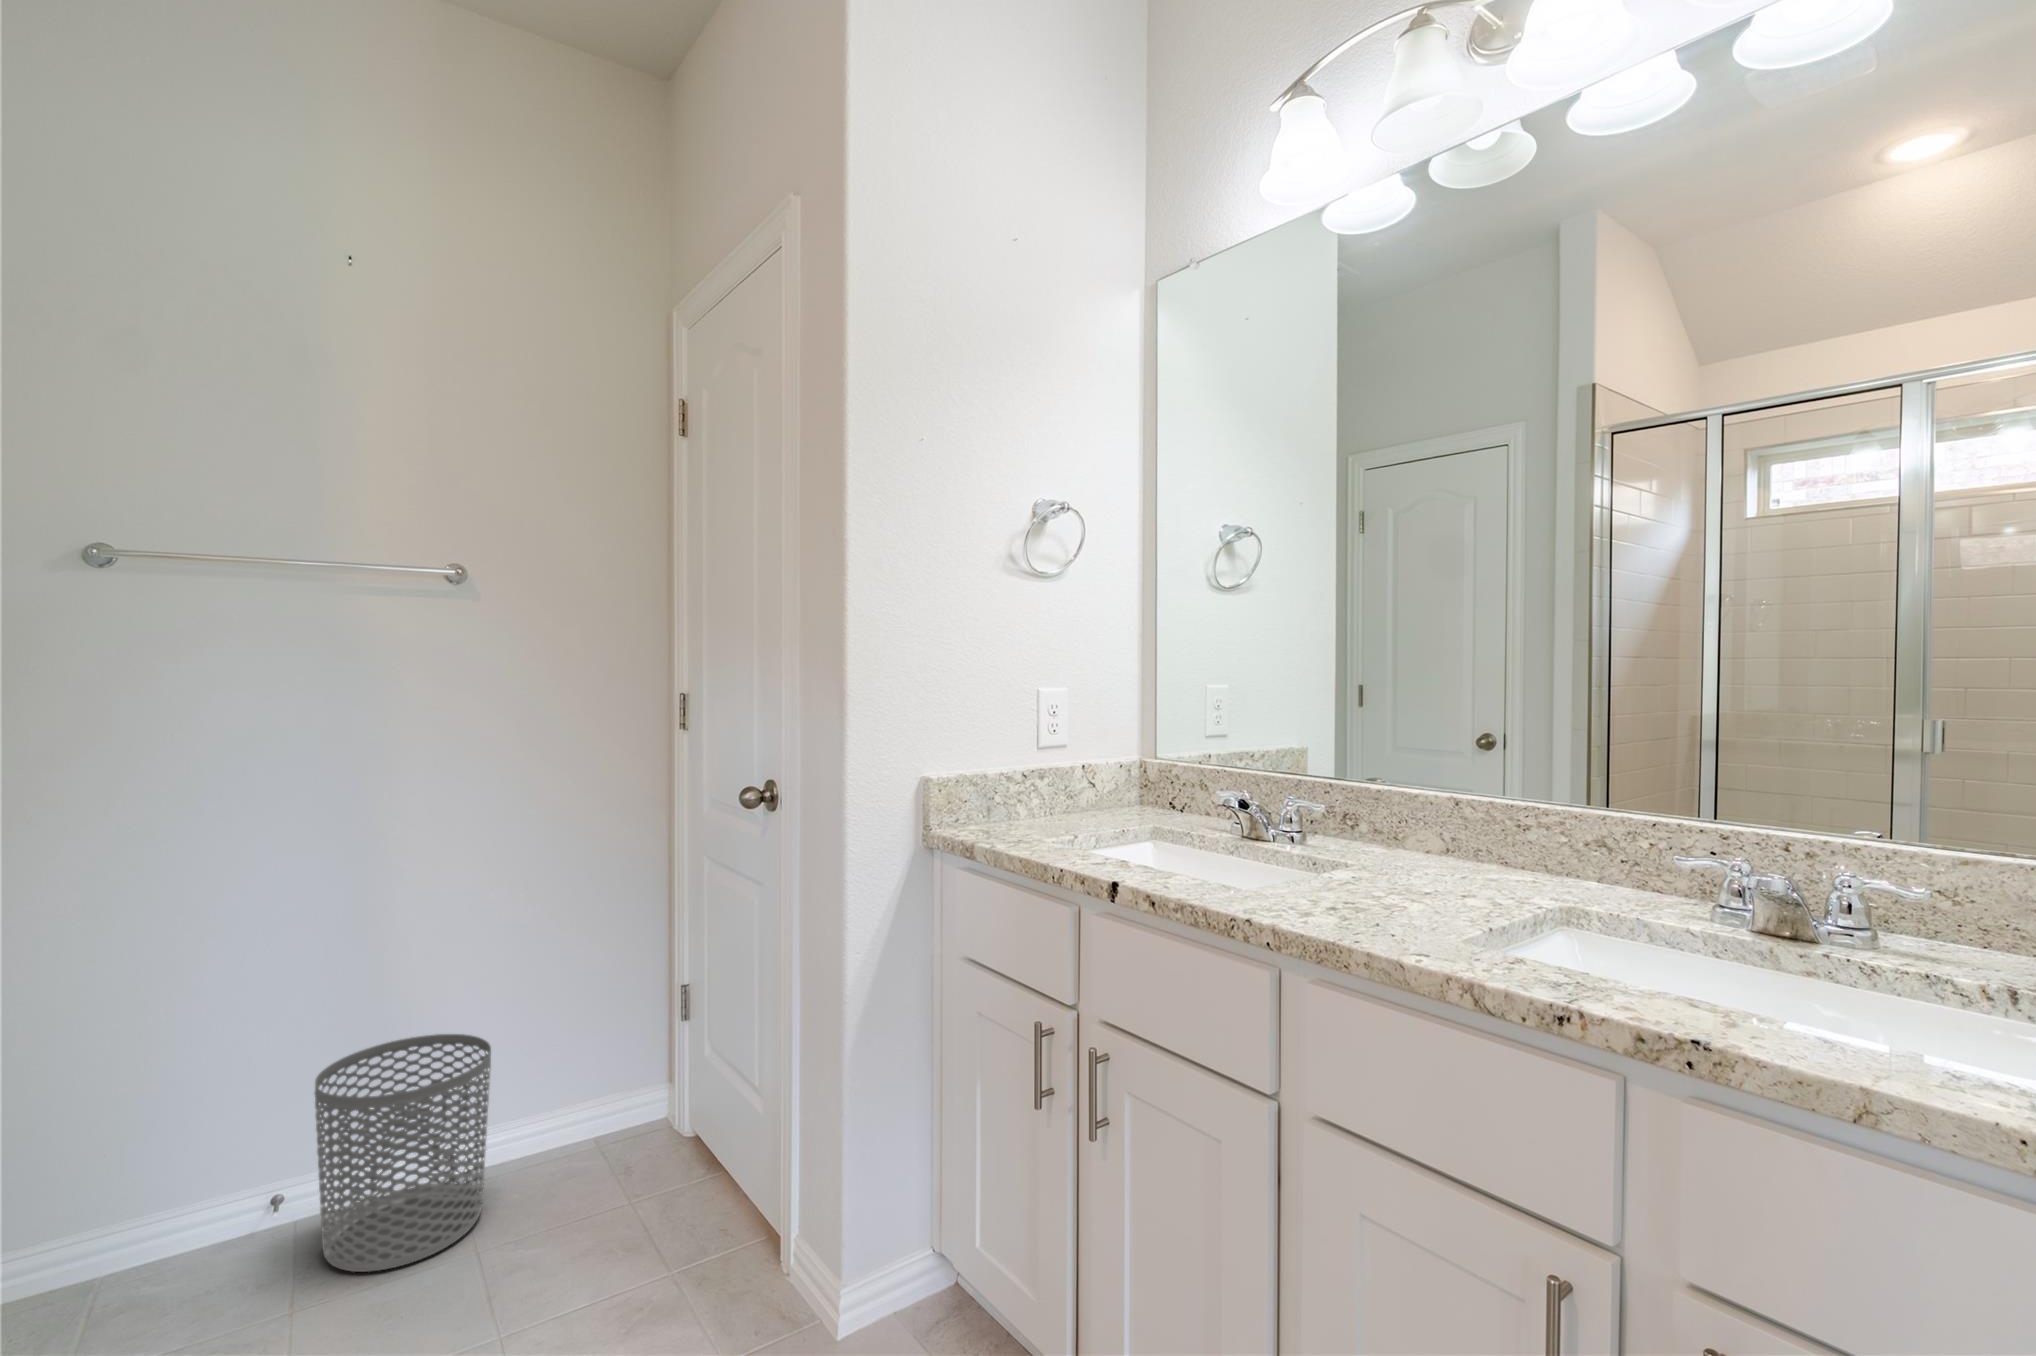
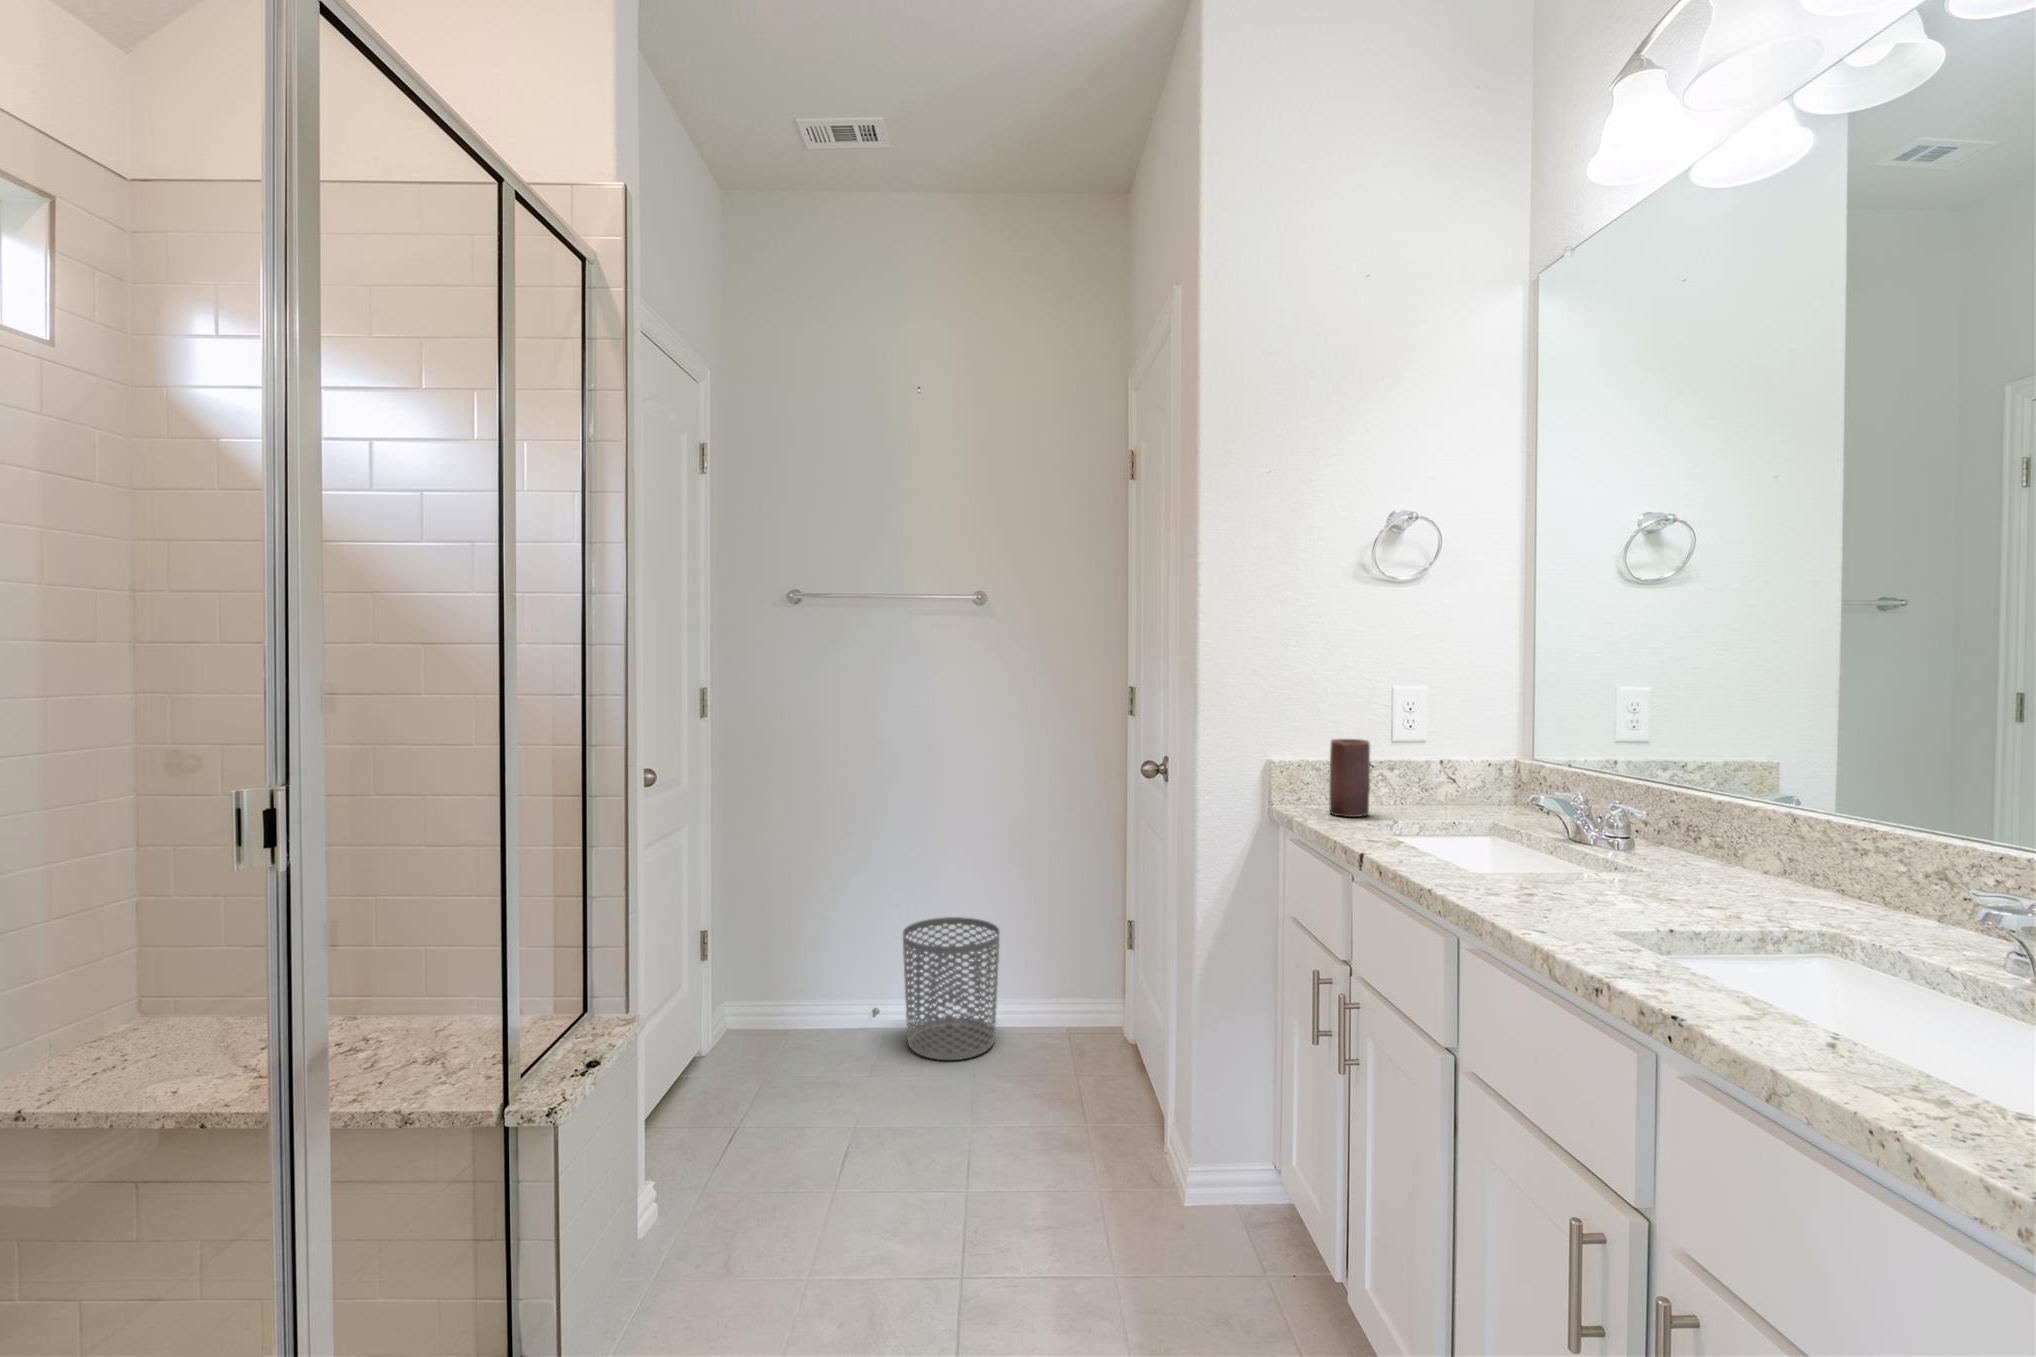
candle: none [1006,747,1049,837] -> present [1330,739,1370,817]

